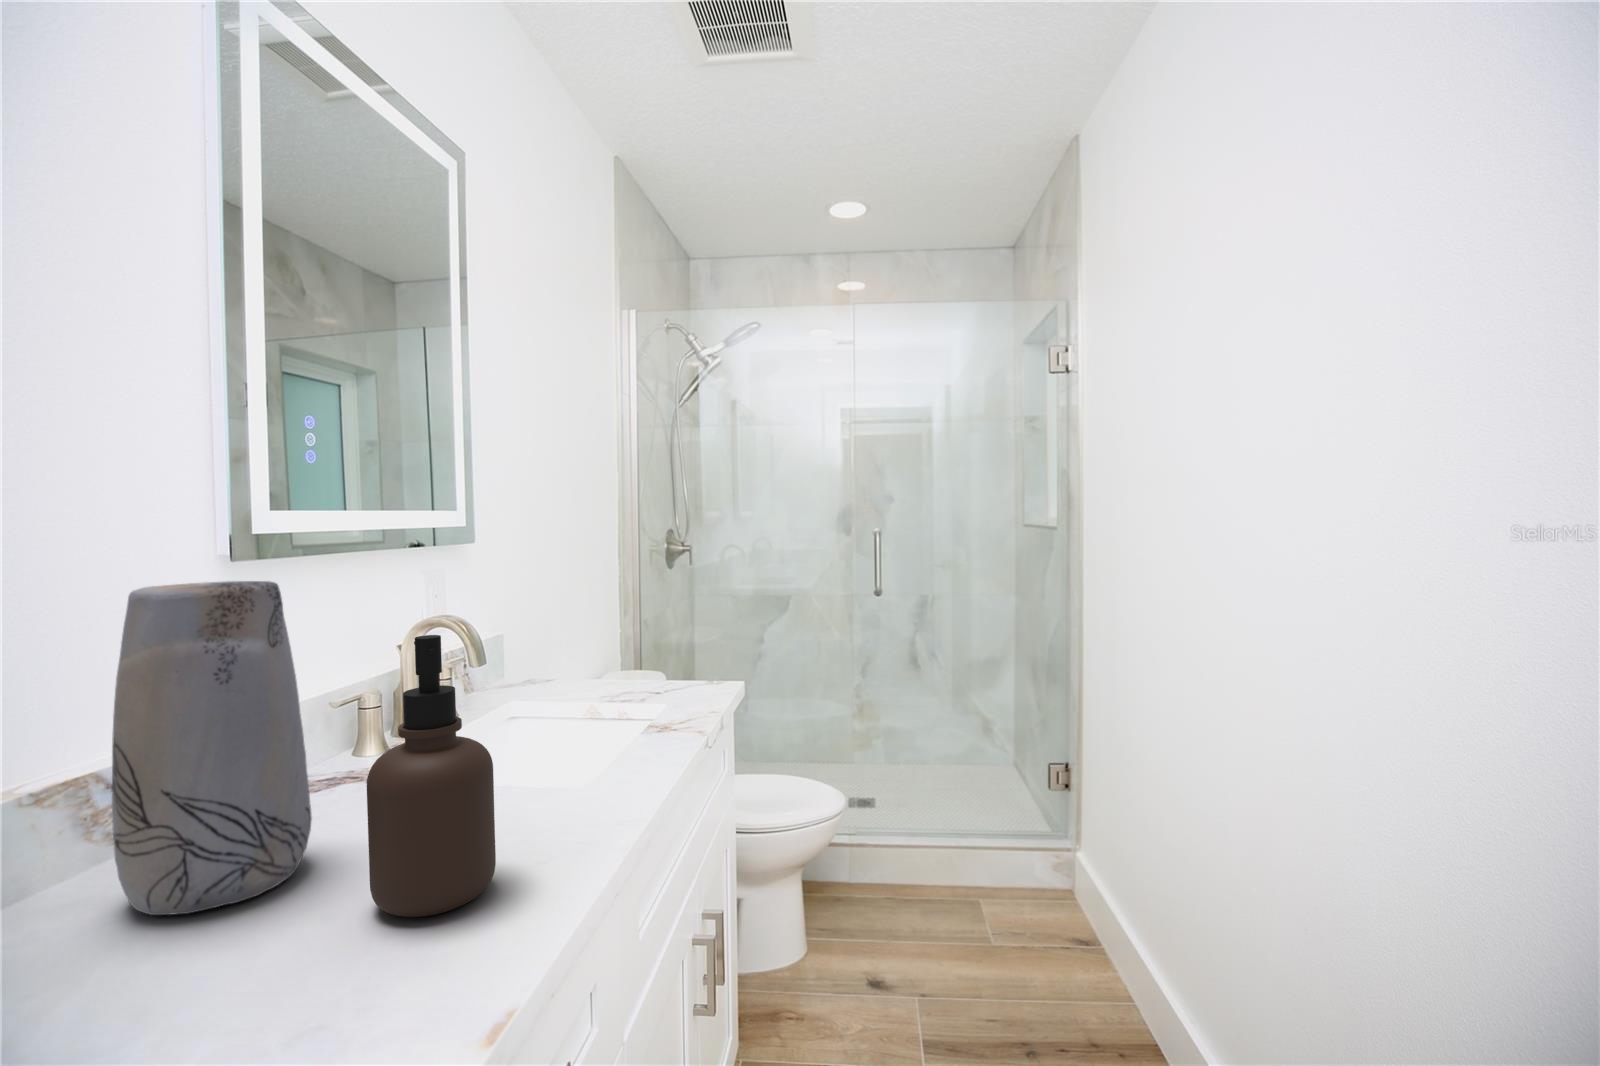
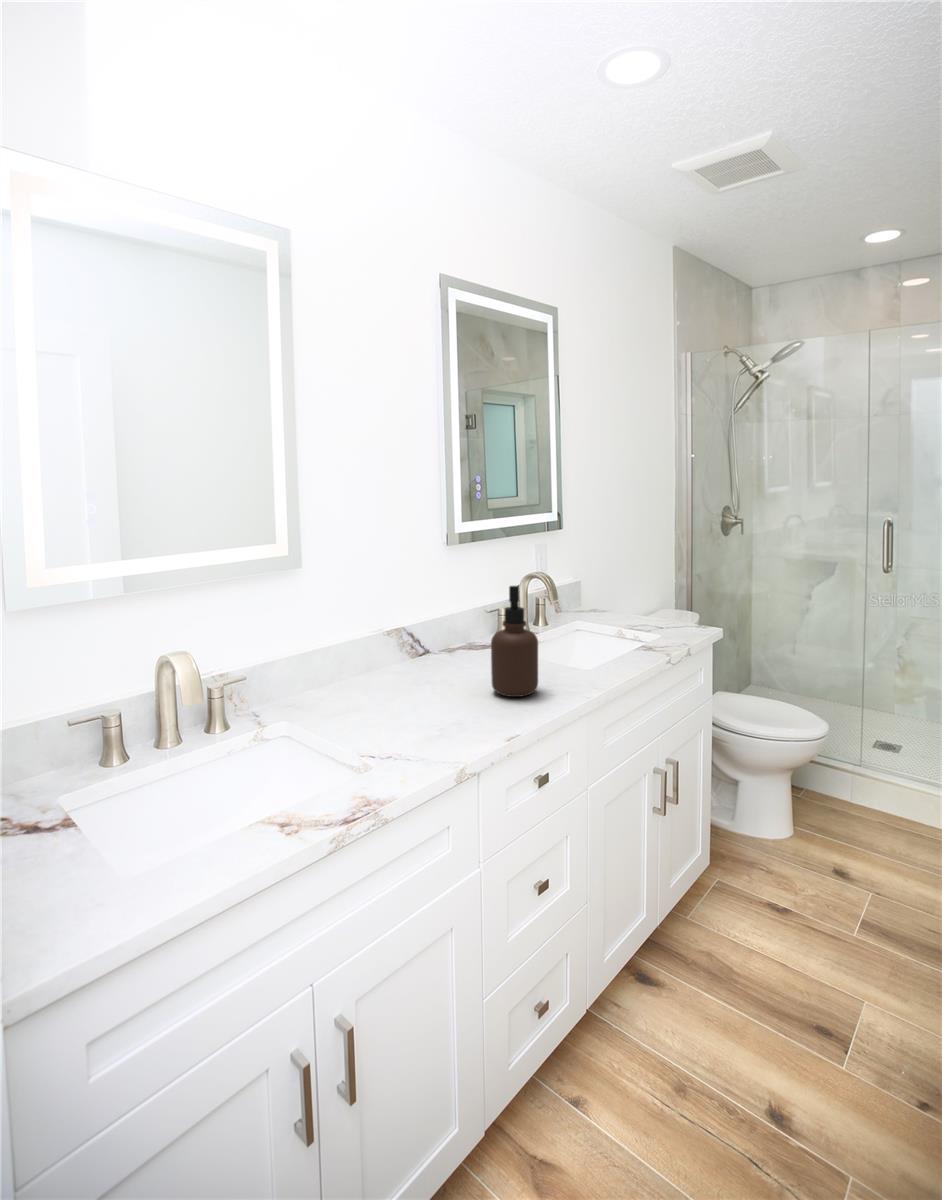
vase: present [112,581,312,915] -> none [413,556,474,681]

